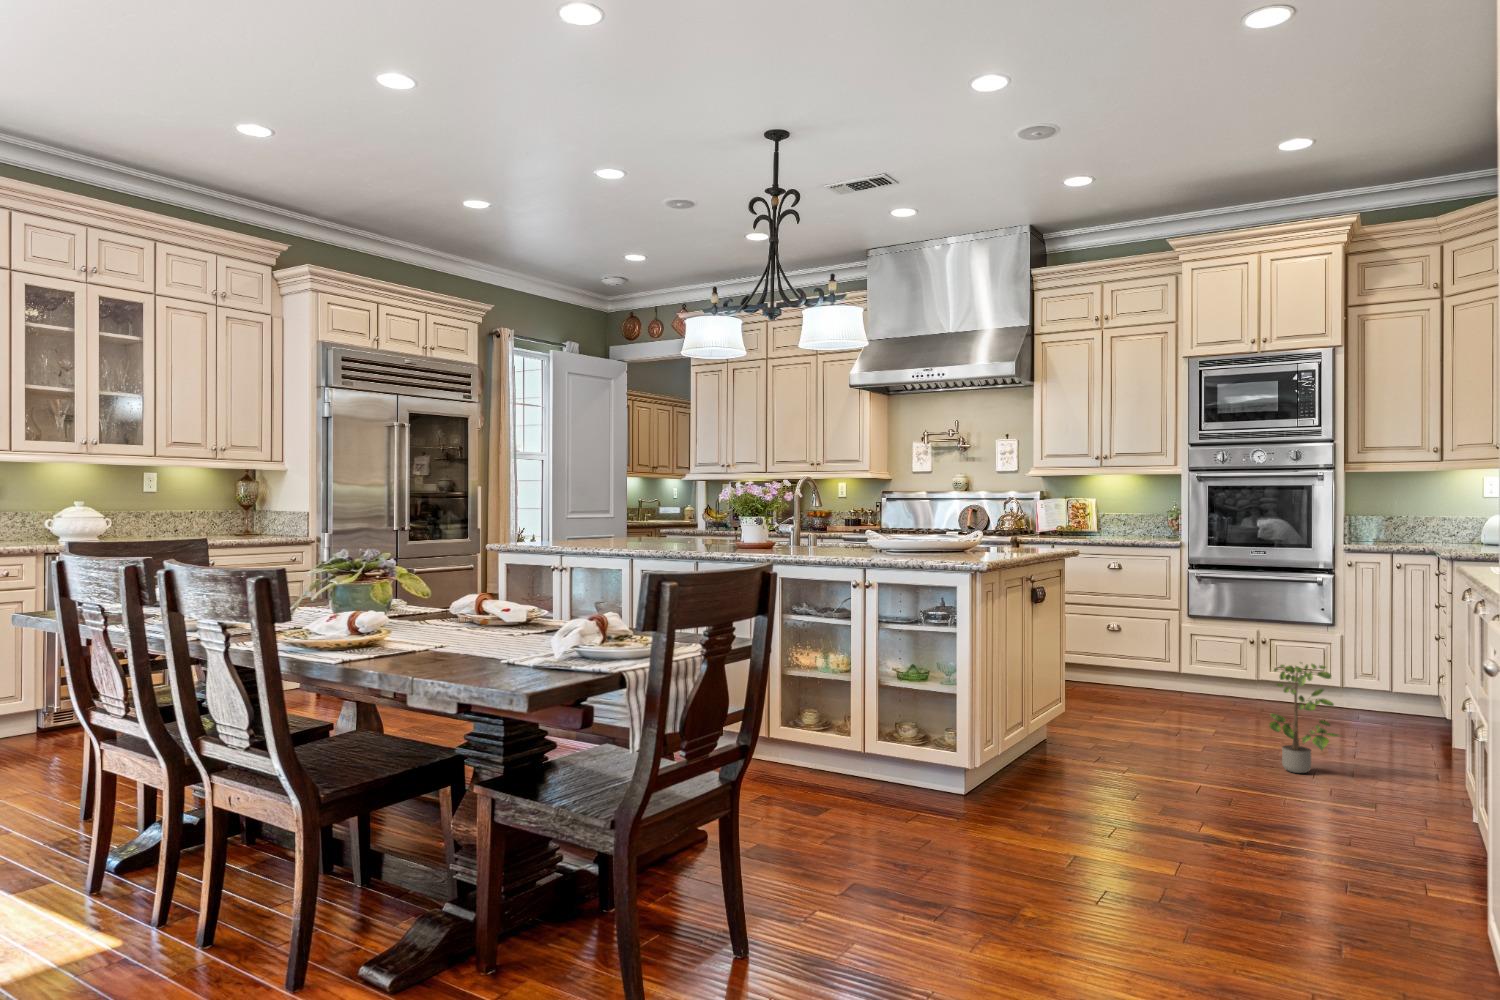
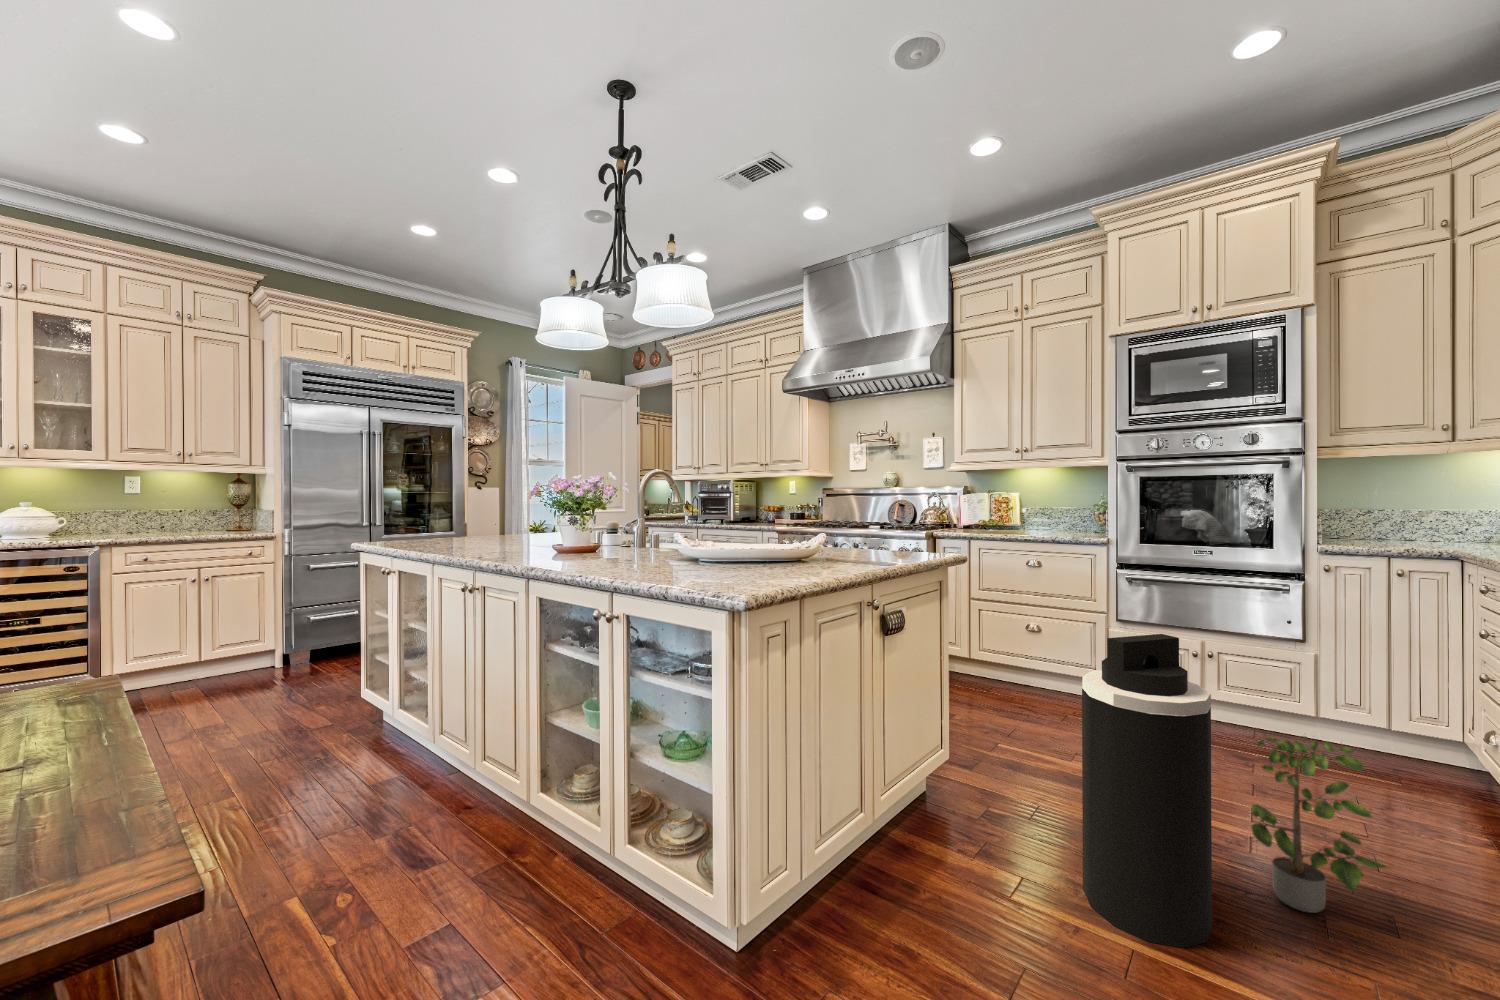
trash can: none [1165,597,1243,786] -> present [1082,634,1212,948]

